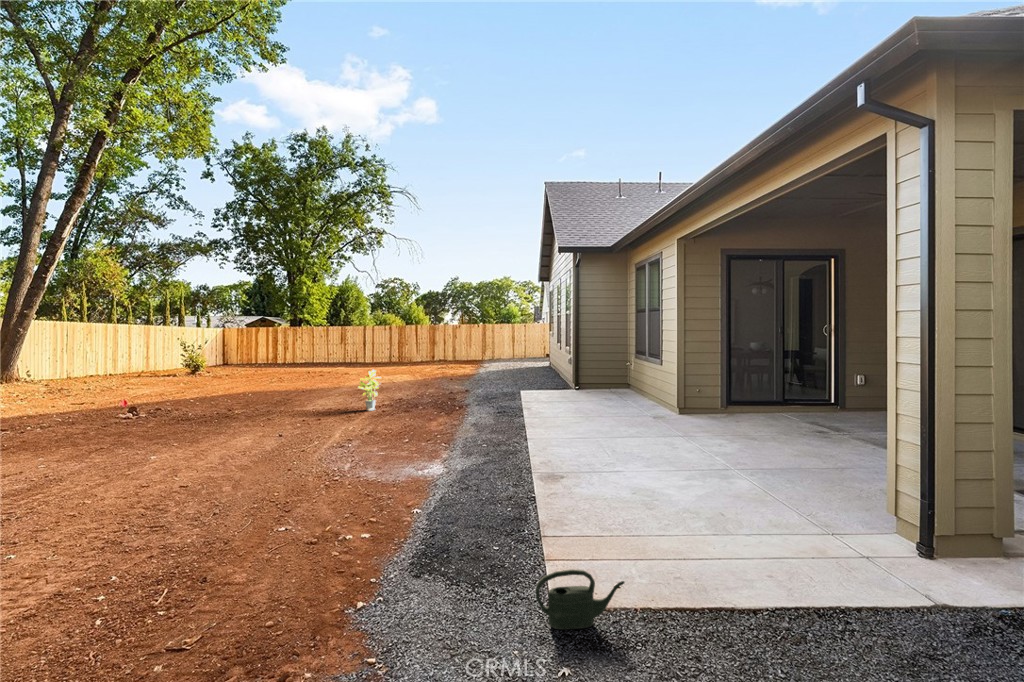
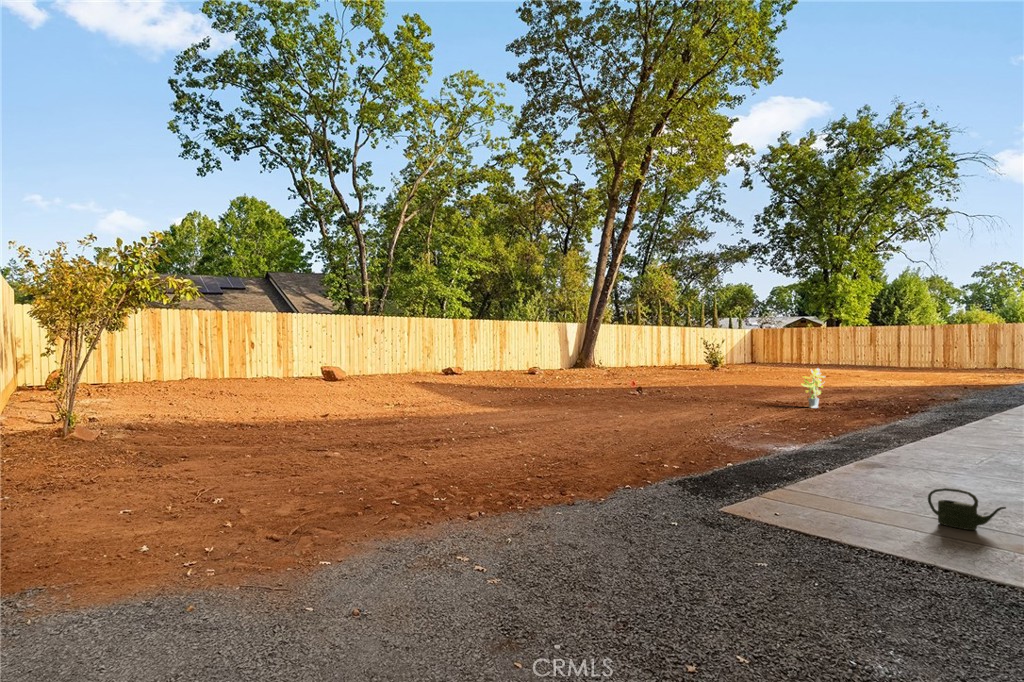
watering can: present [535,570,624,630] -> present [928,488,1006,530]

